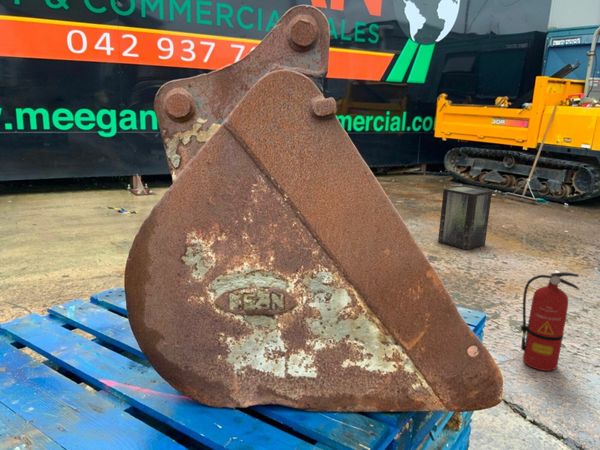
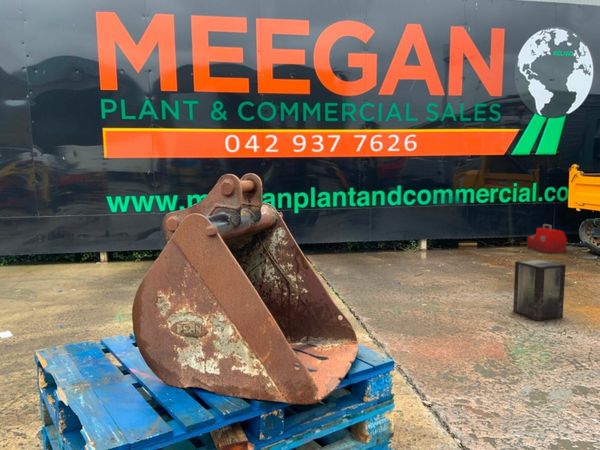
toolbox: none [396,154,435,183] -> present [527,224,567,253]
fire extinguisher: present [521,272,579,371] -> none [493,339,538,427]

